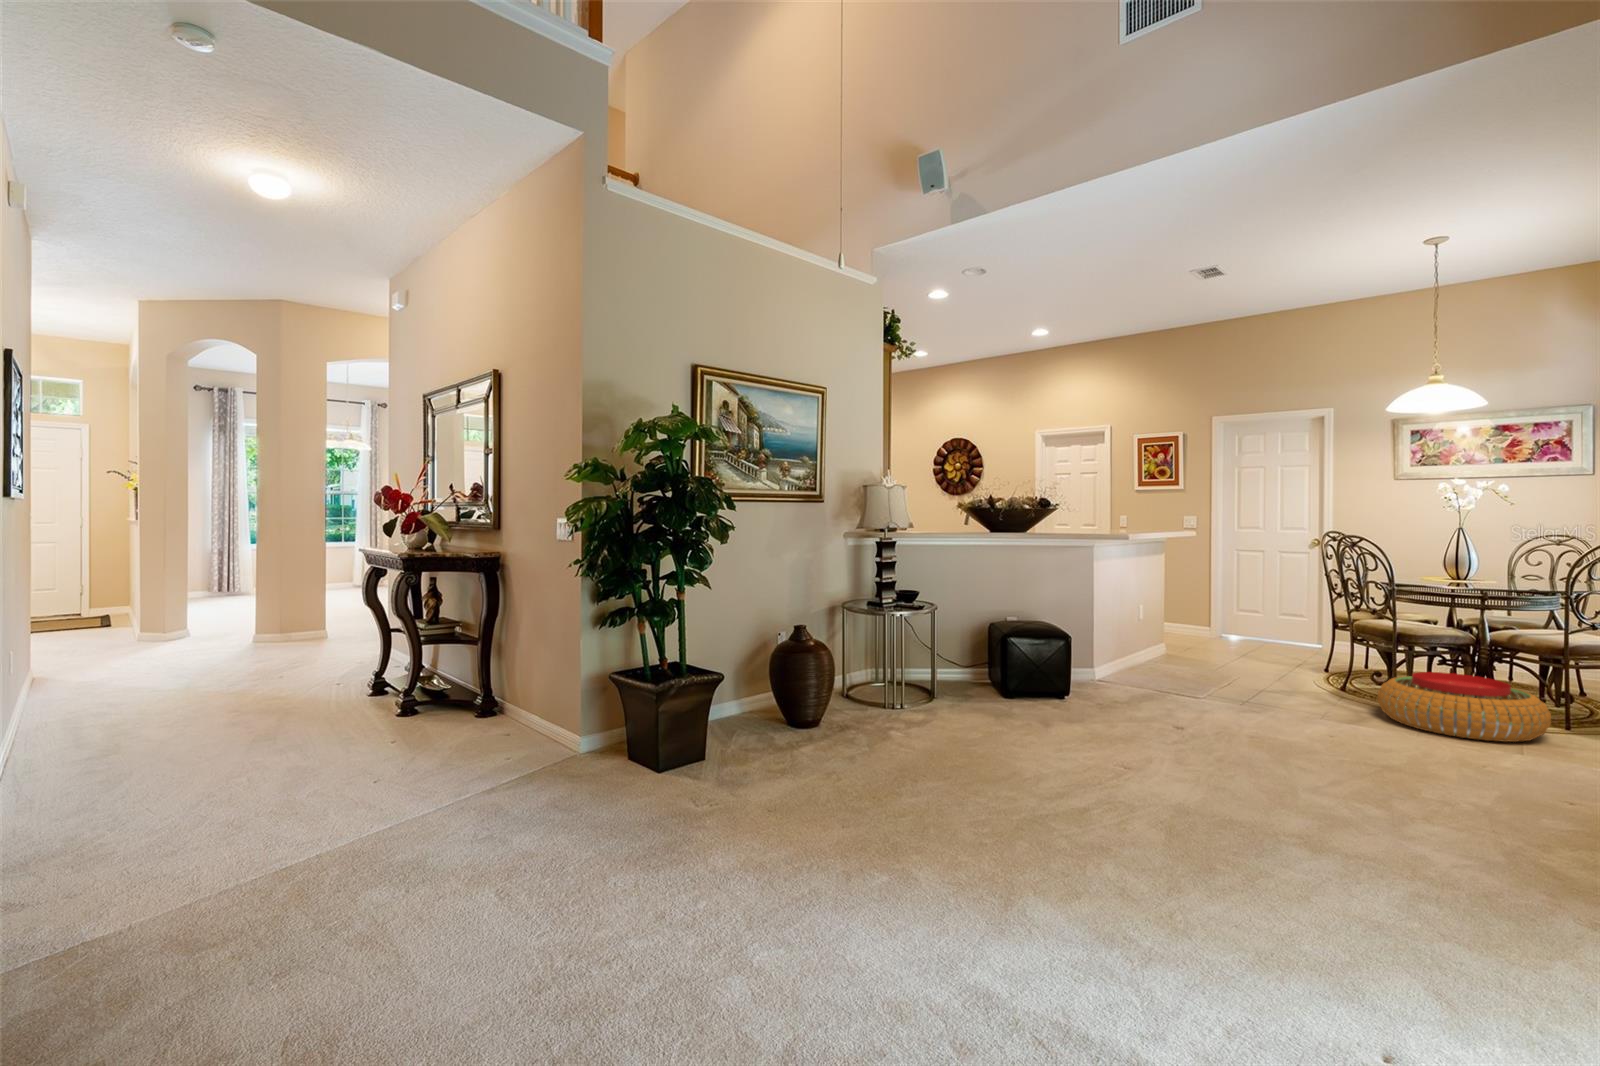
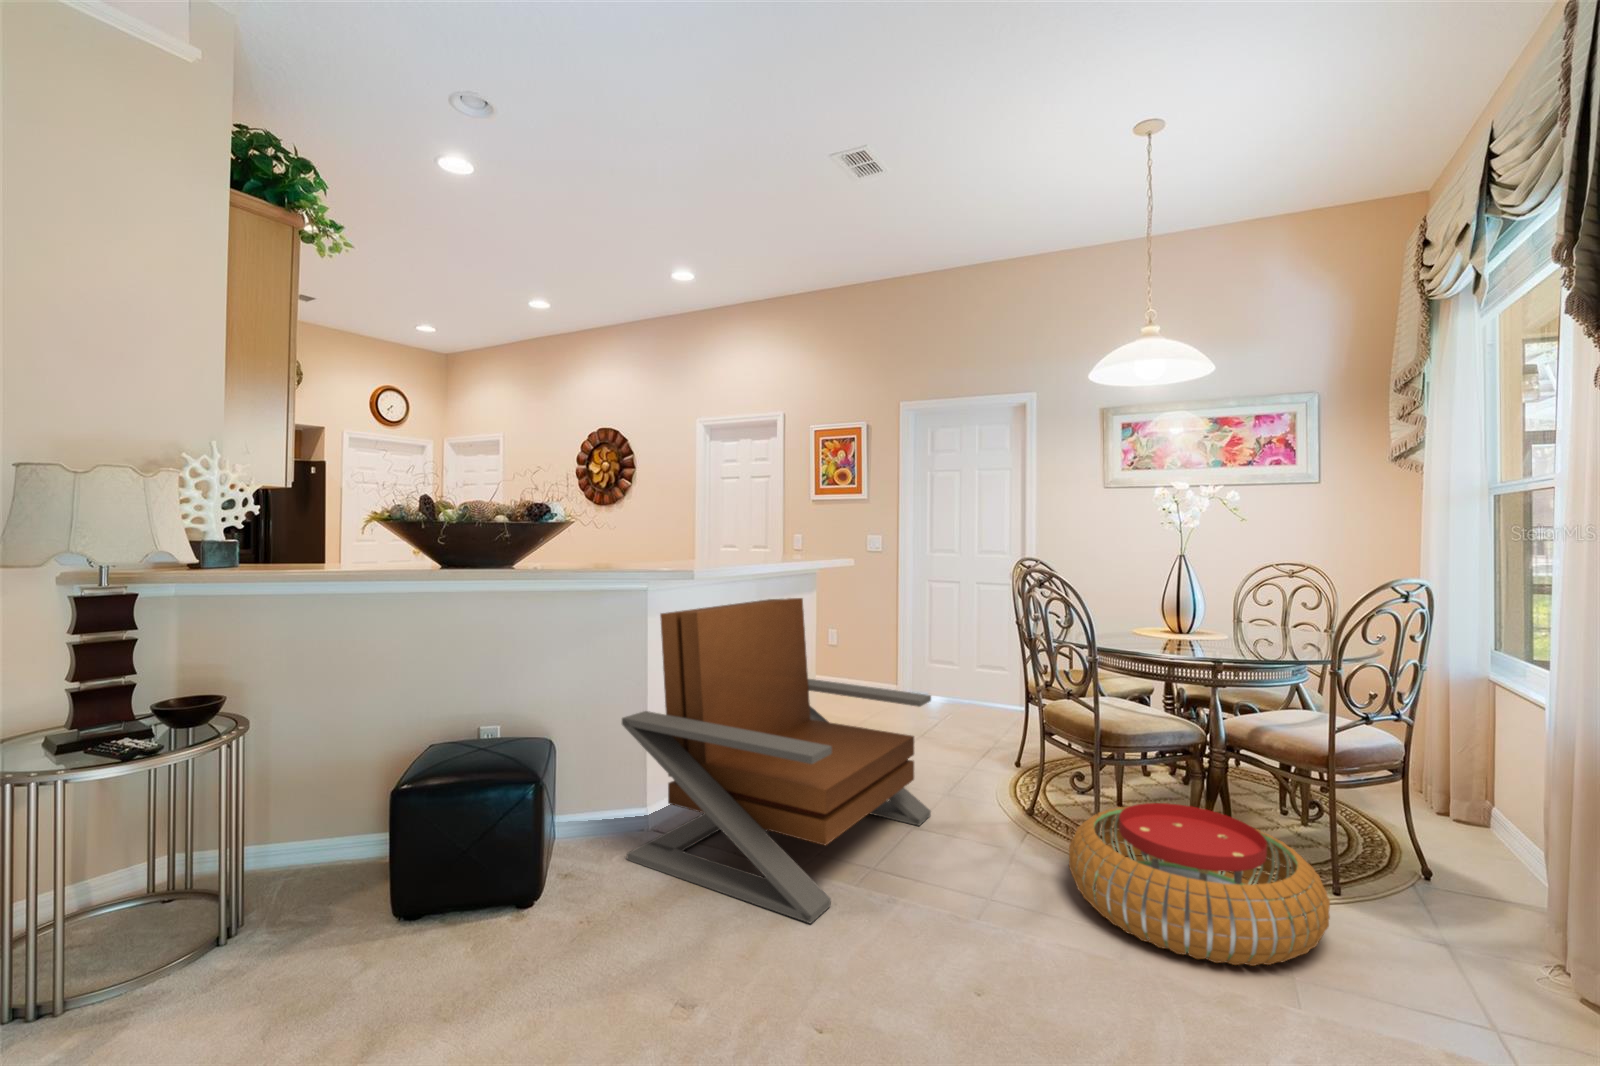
lounge chair: none [1094,554,1274,714] -> present [622,598,931,923]

